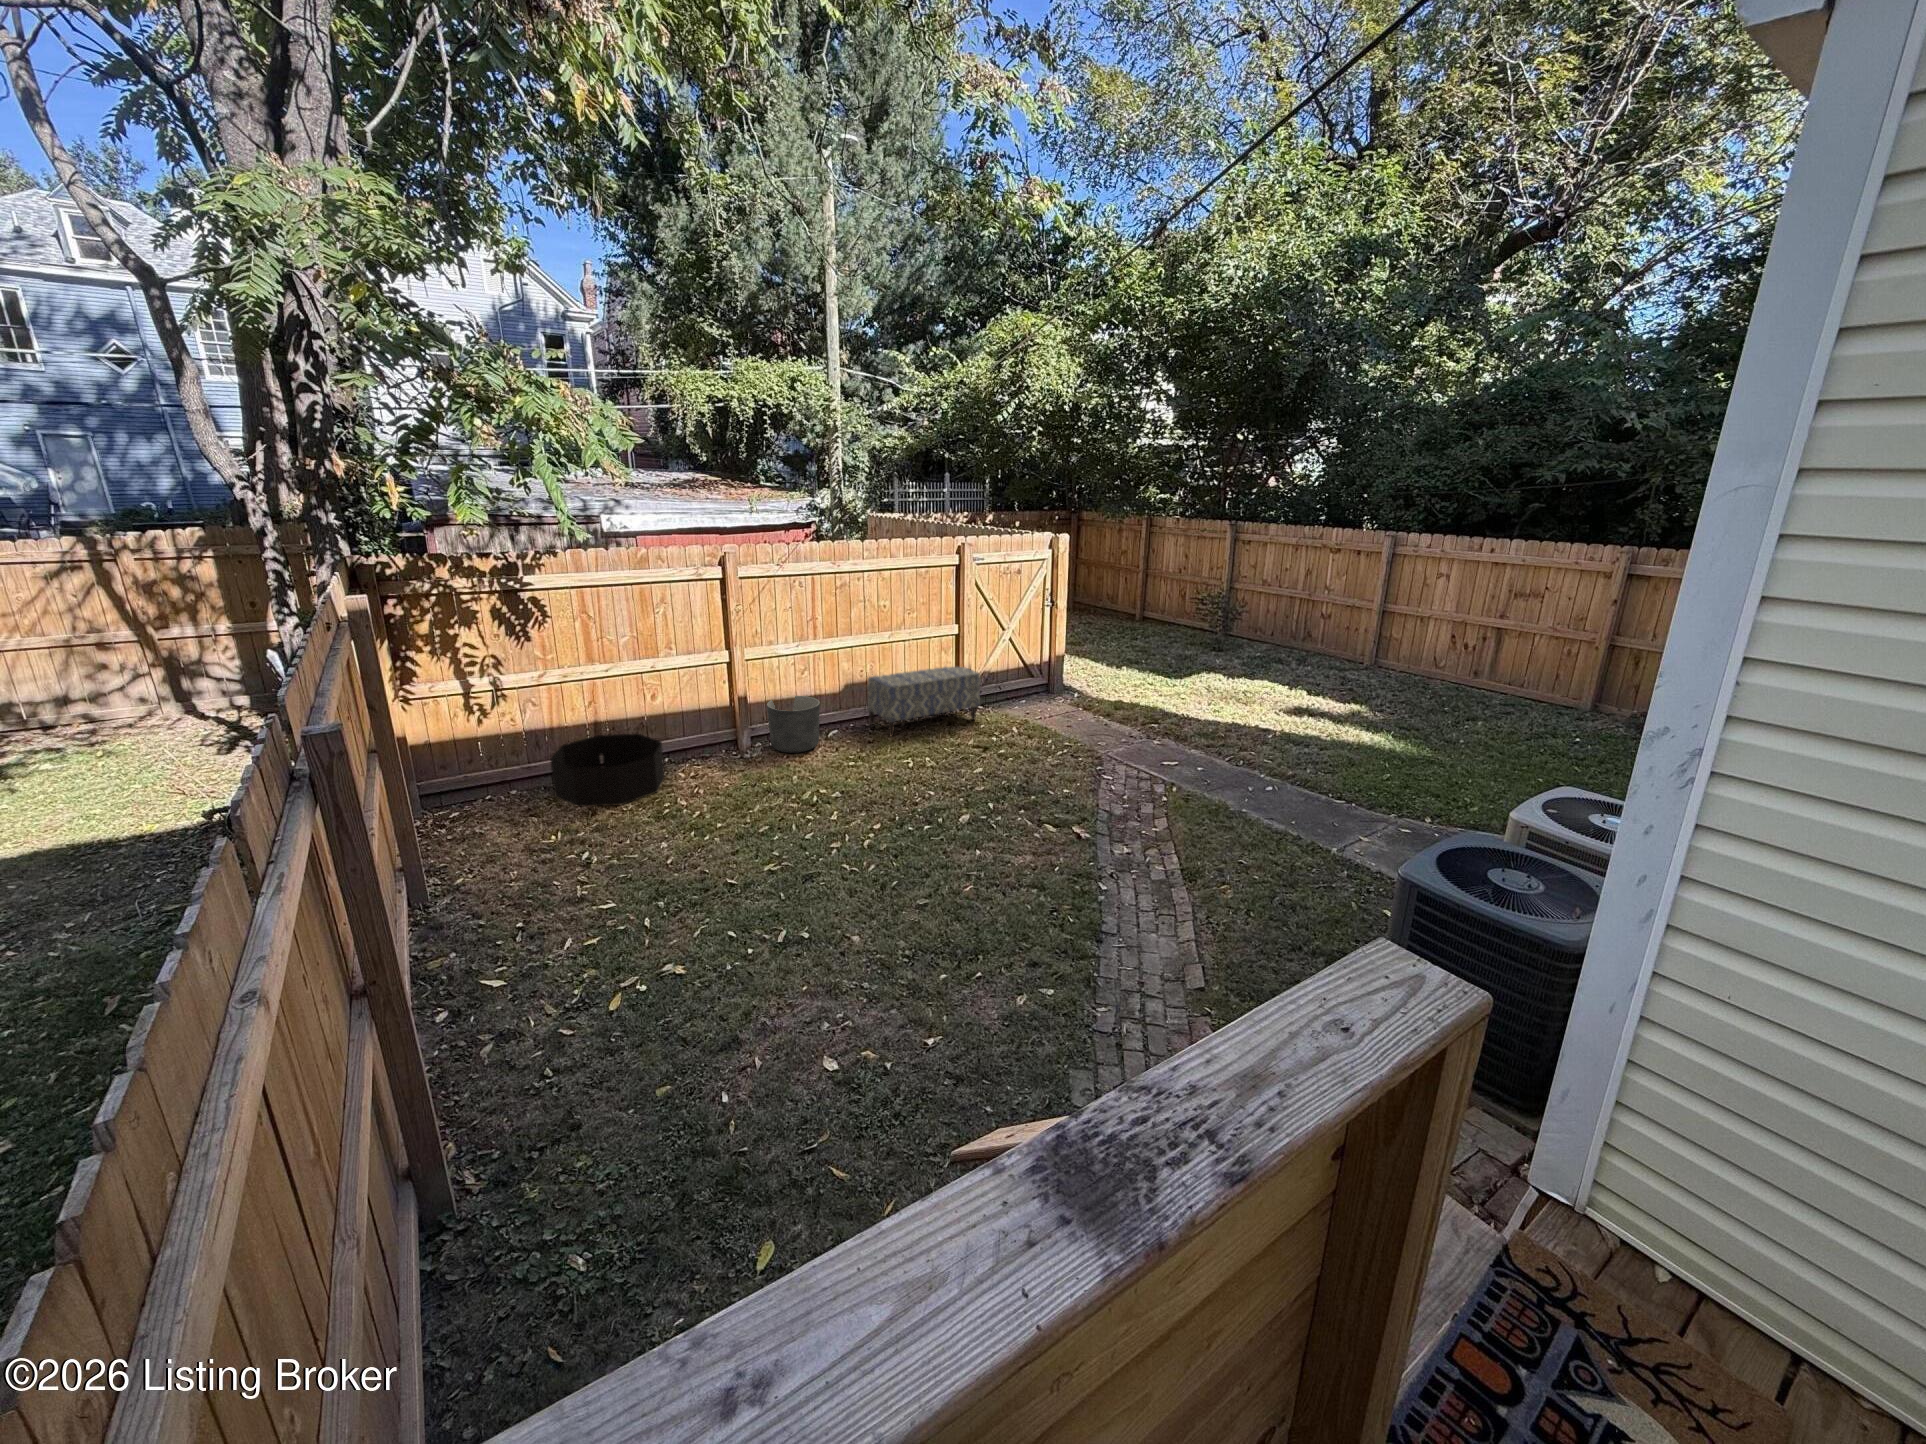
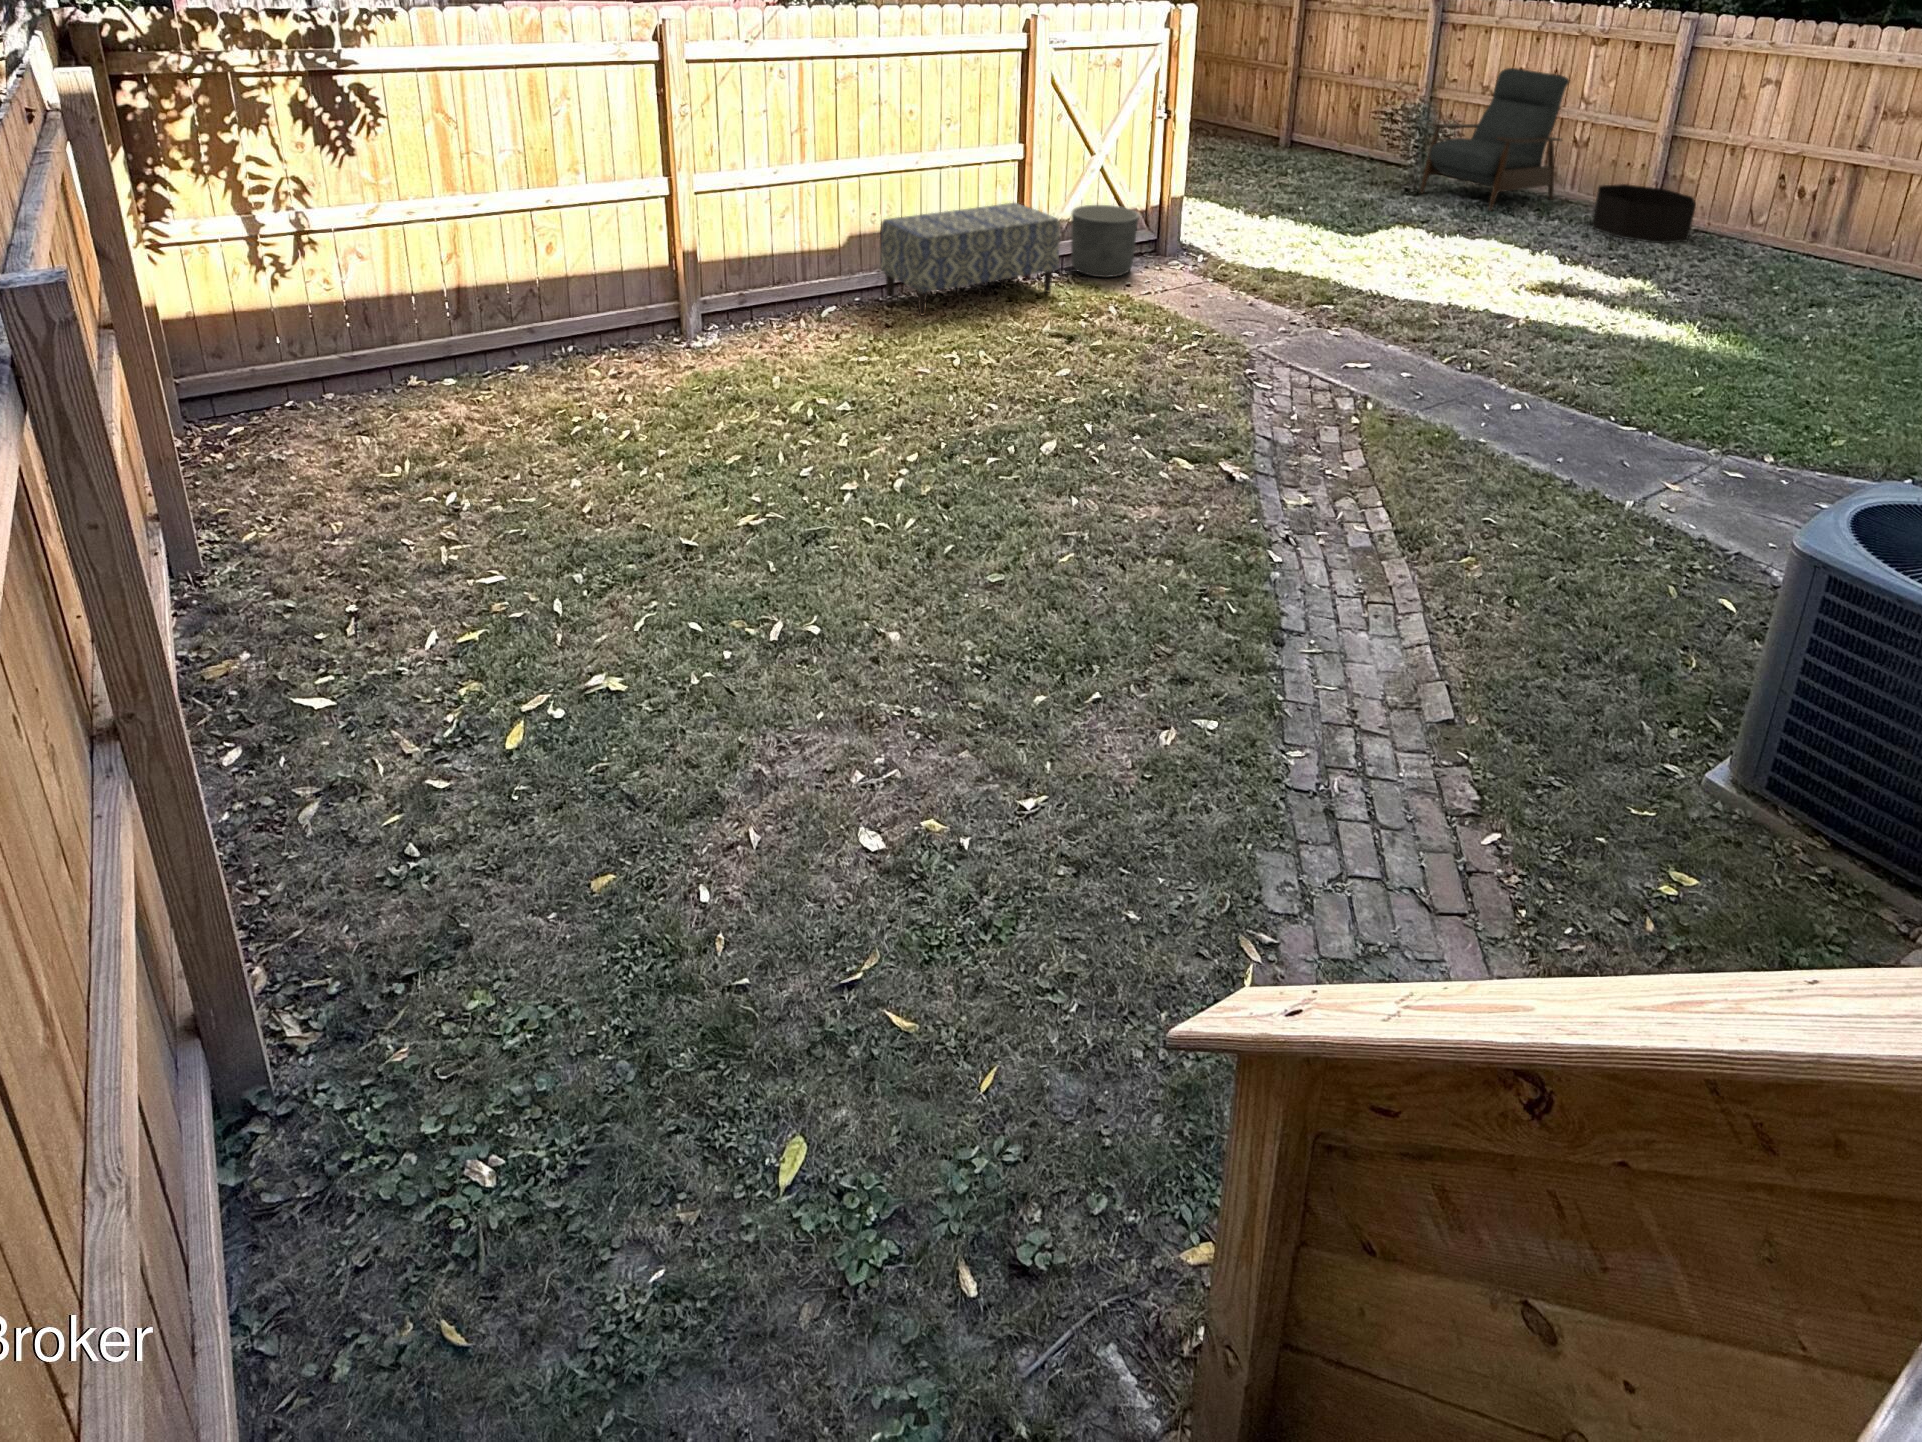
chair: none [1223,570,1318,663] -> present [1420,68,1569,211]
planter: present [767,696,820,753] -> present [1071,205,1139,277]
basket: present [550,734,665,807] -> present [1592,184,1696,243]

